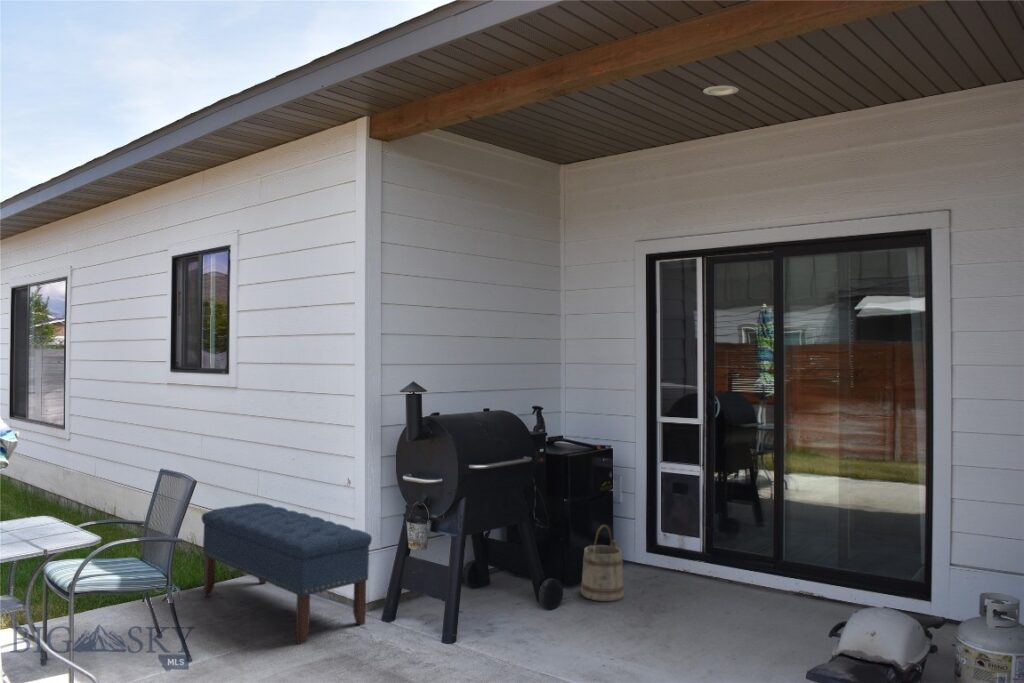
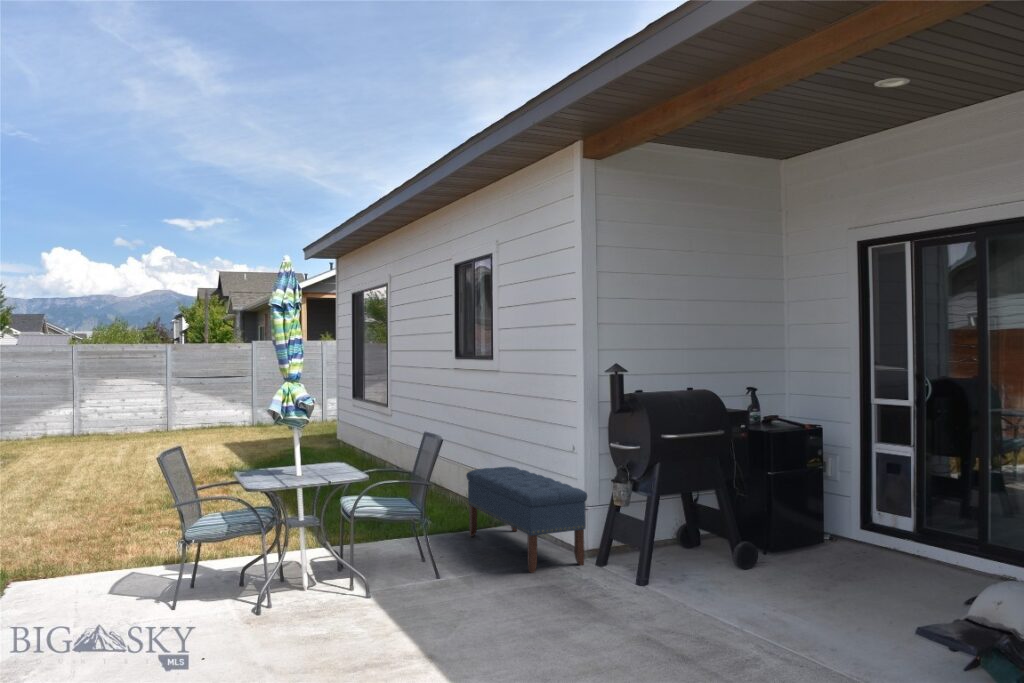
bucket: present [581,525,624,601] -> none [783,498,825,568]

